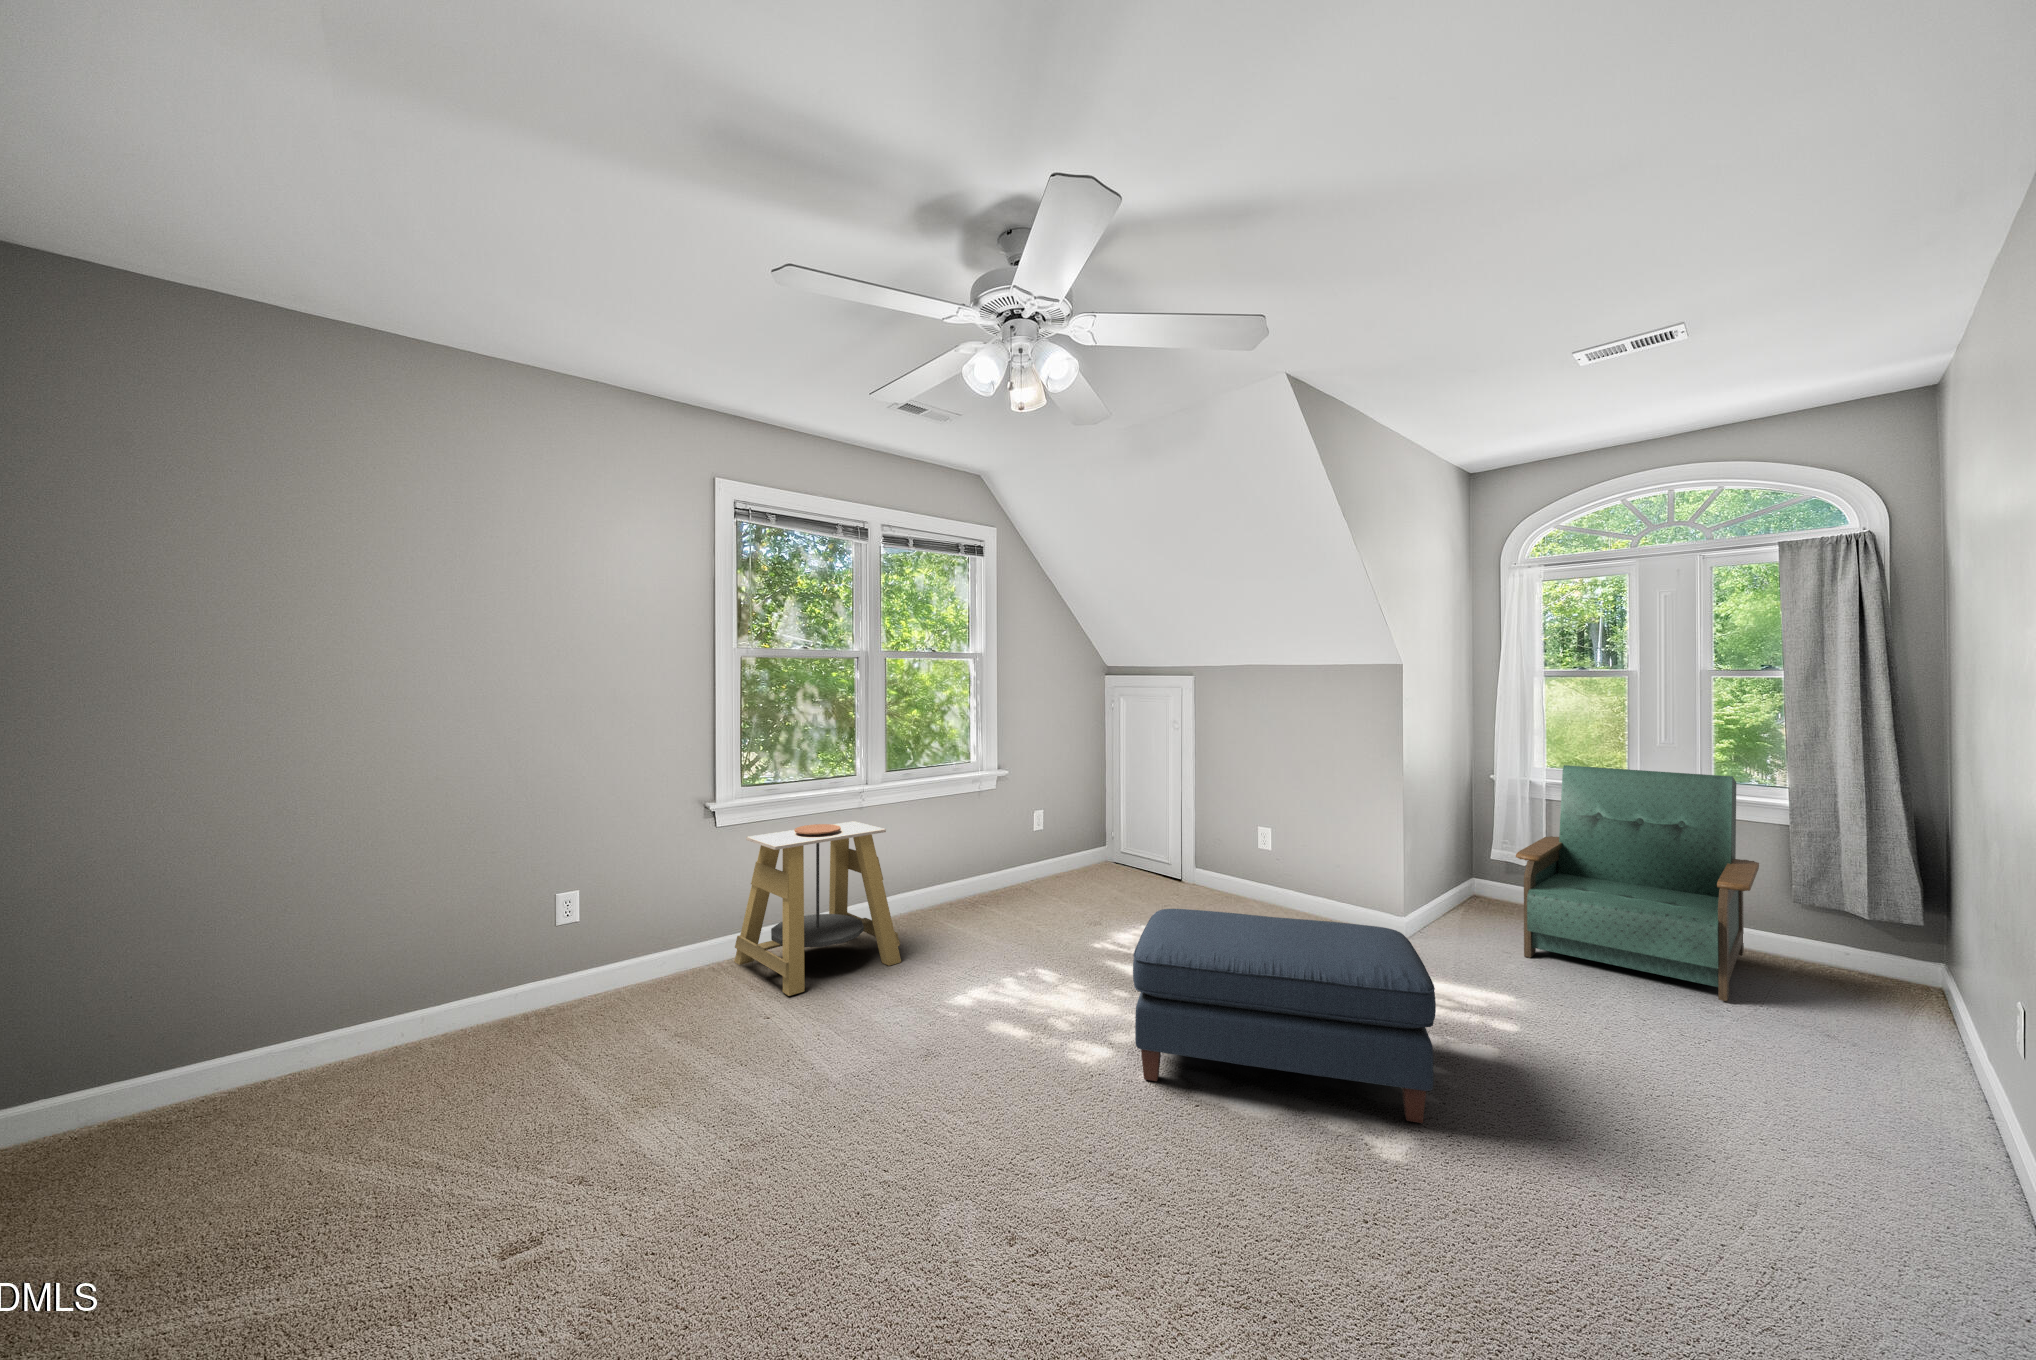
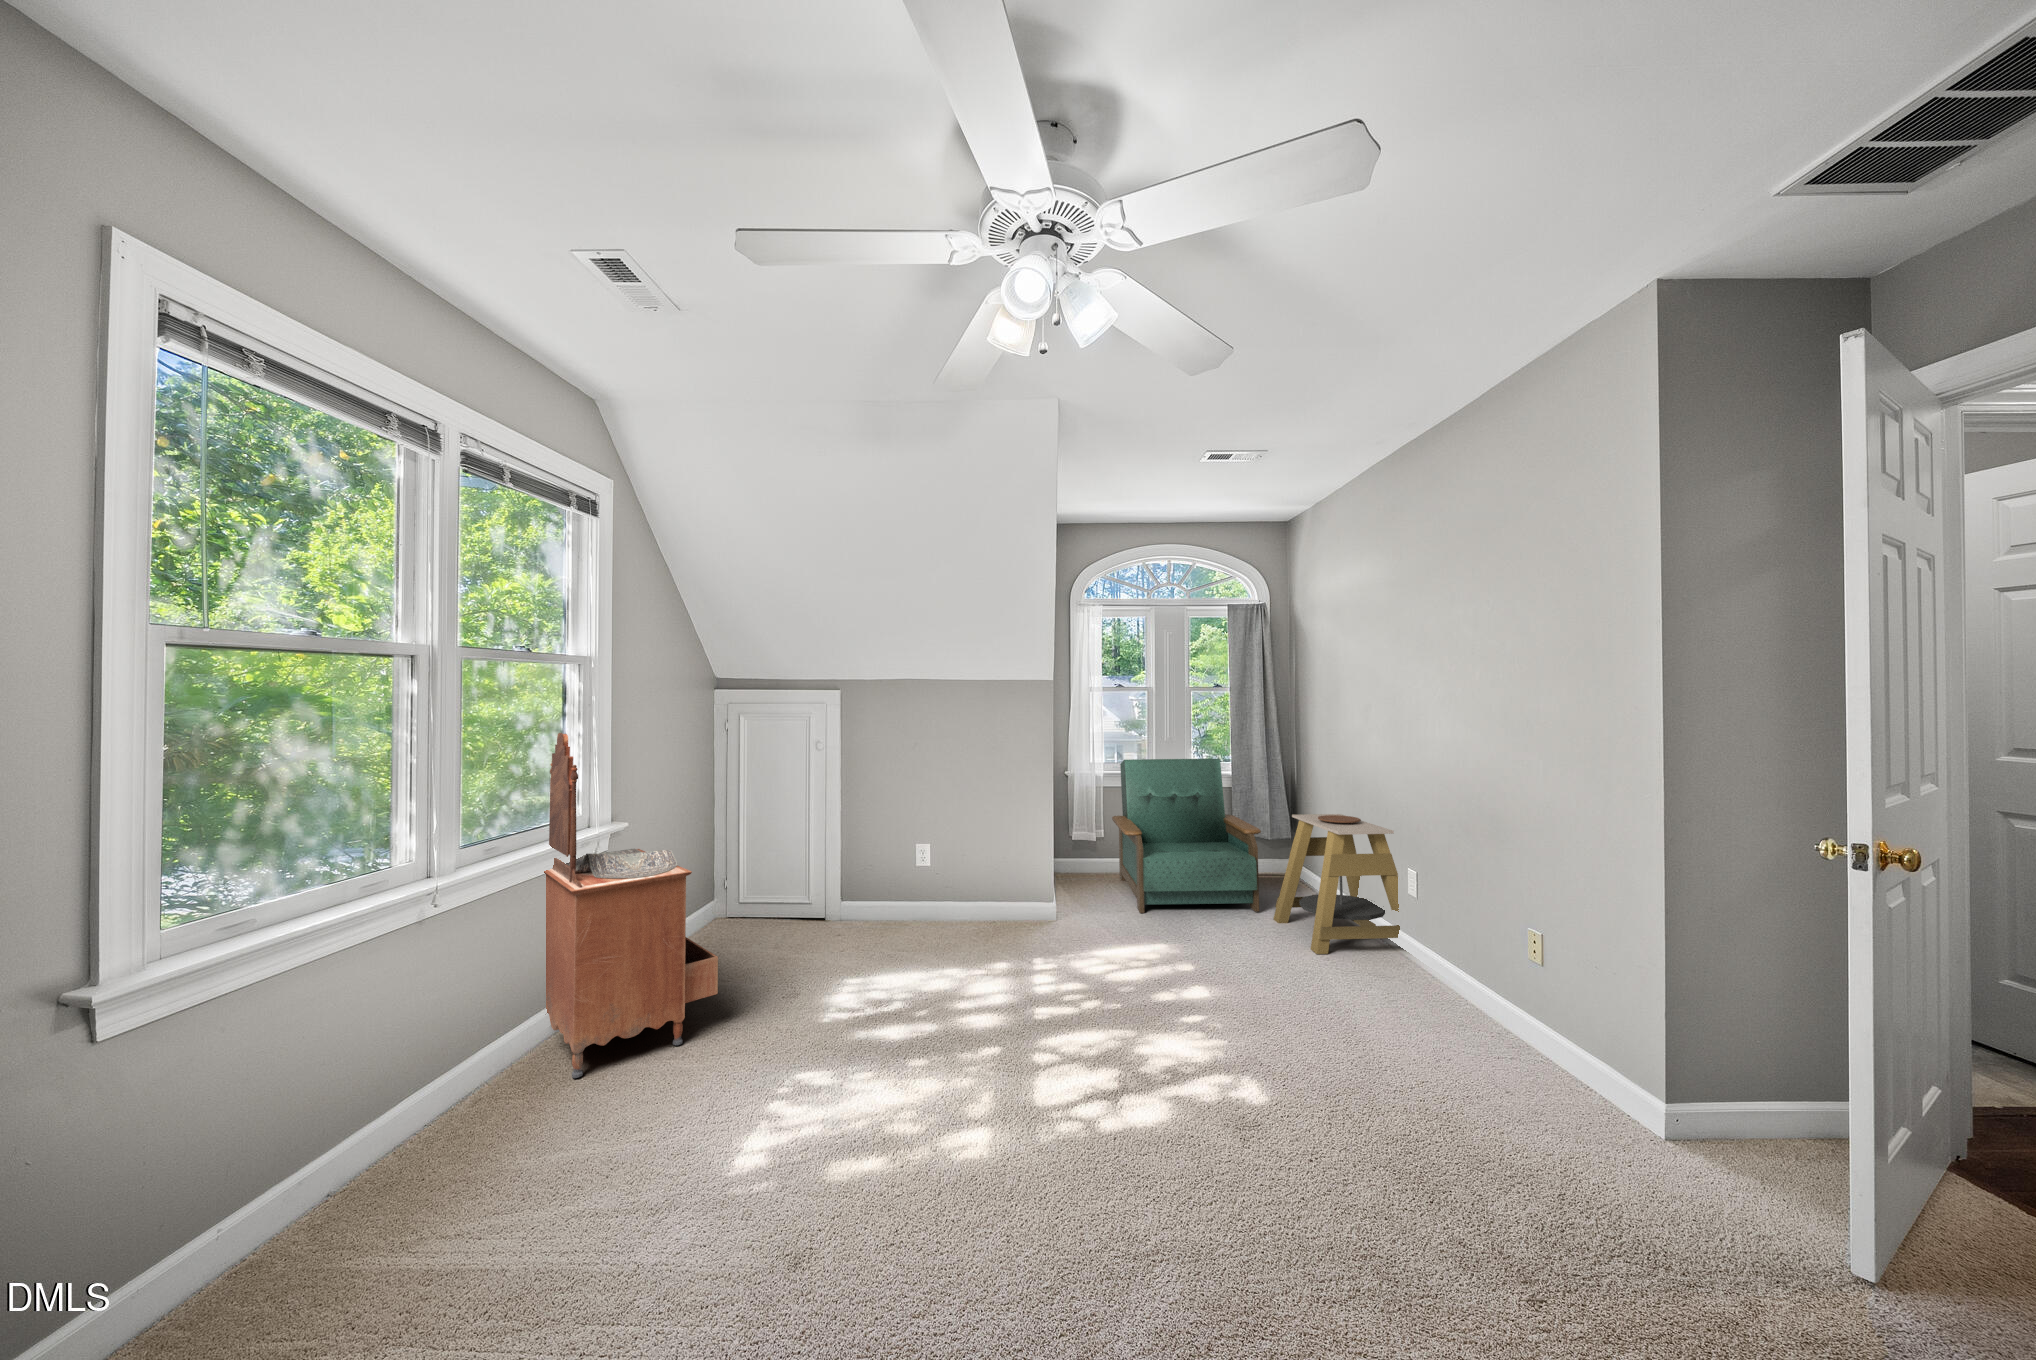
dresser: none [928,709,1029,933] -> present [544,733,718,1078]
side table: present [734,821,901,996] -> present [1273,814,1400,954]
ottoman: present [1133,909,1436,1123] -> none [980,909,1287,1147]

